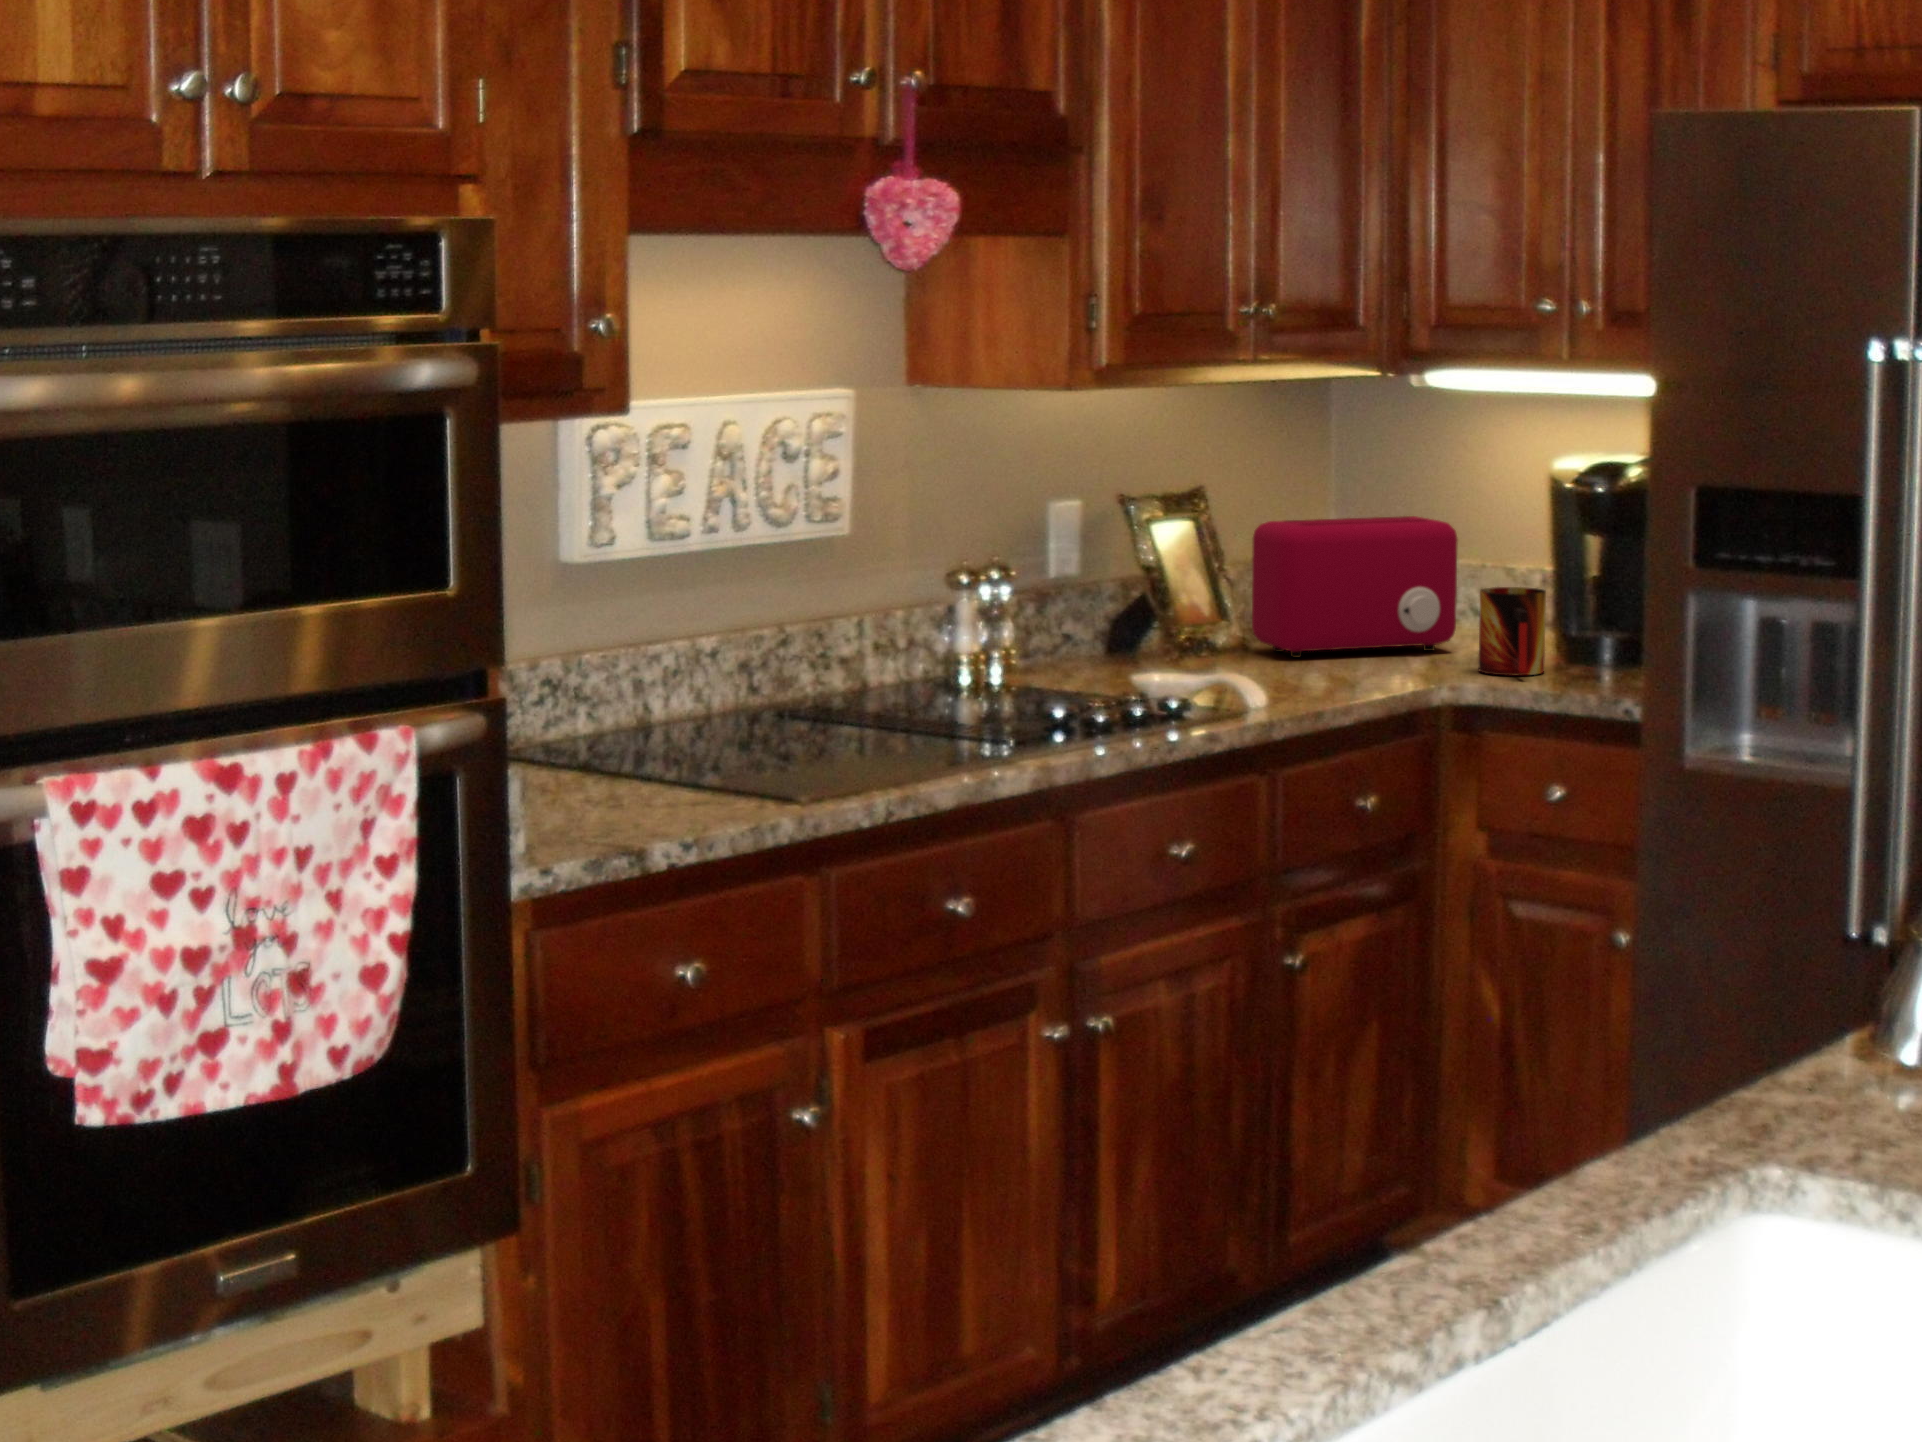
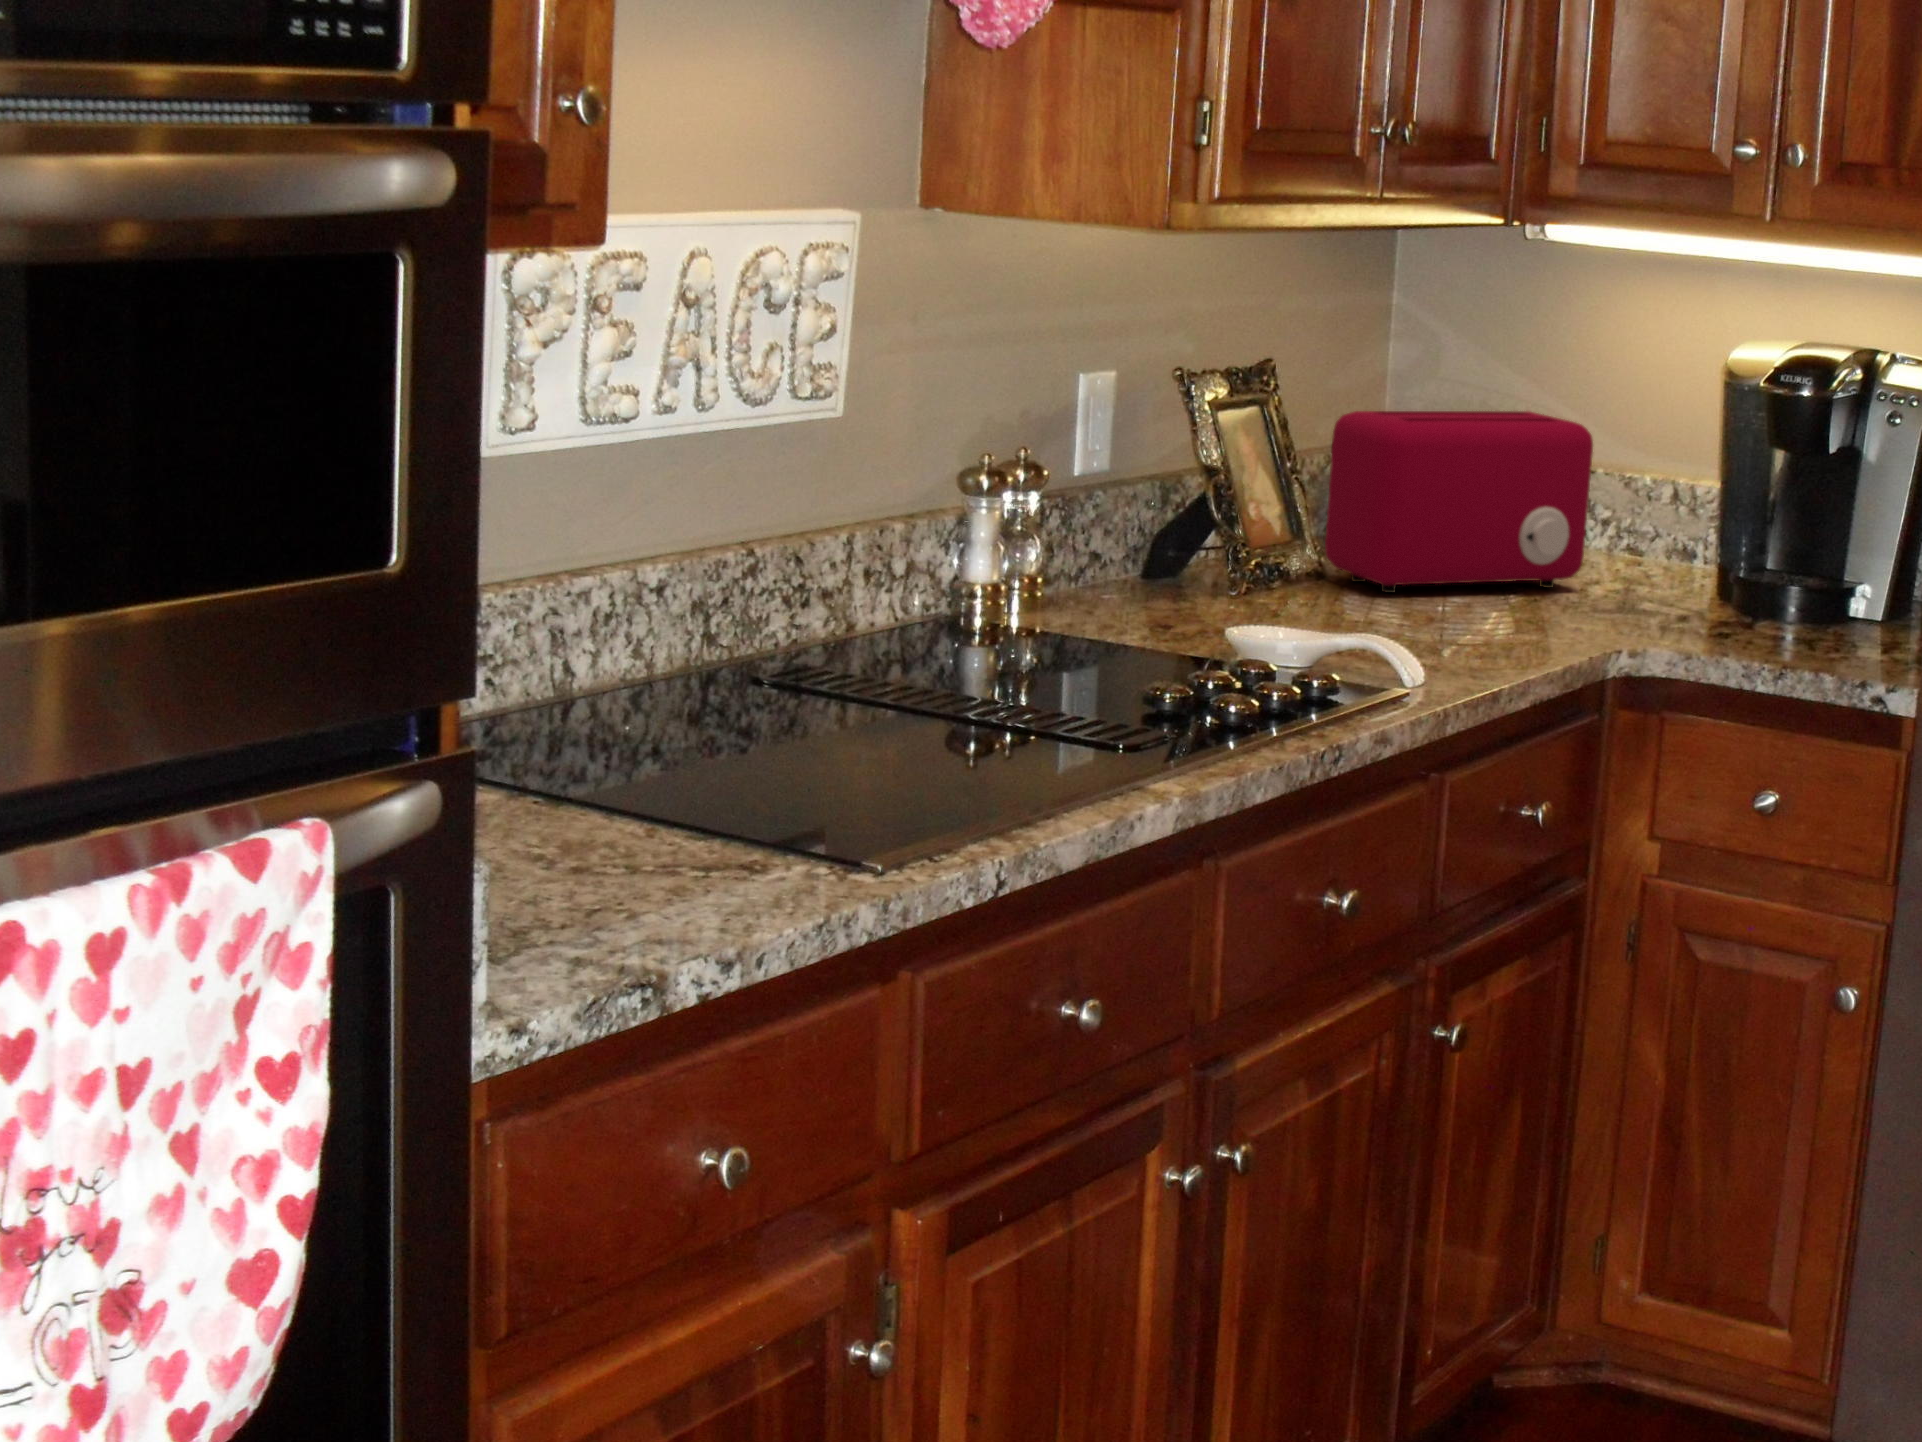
mug: present [1479,587,1546,676] -> none [1639,517,1734,635]

